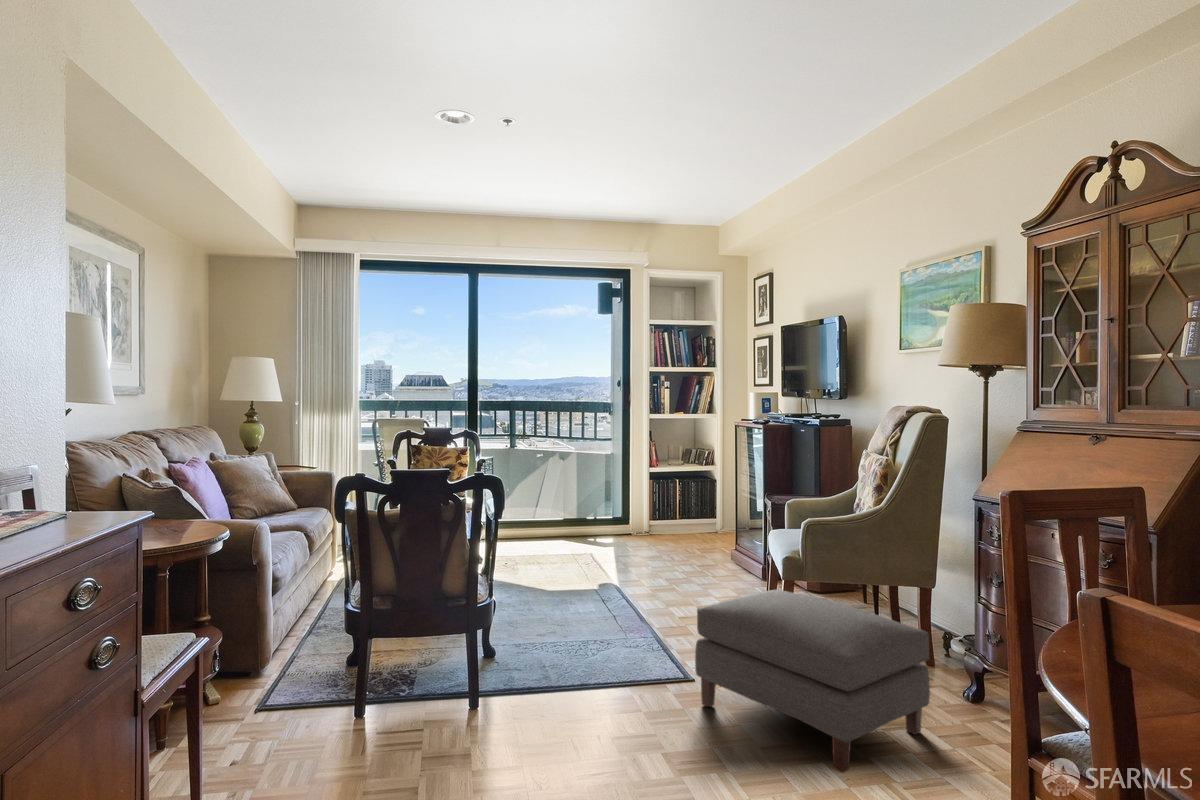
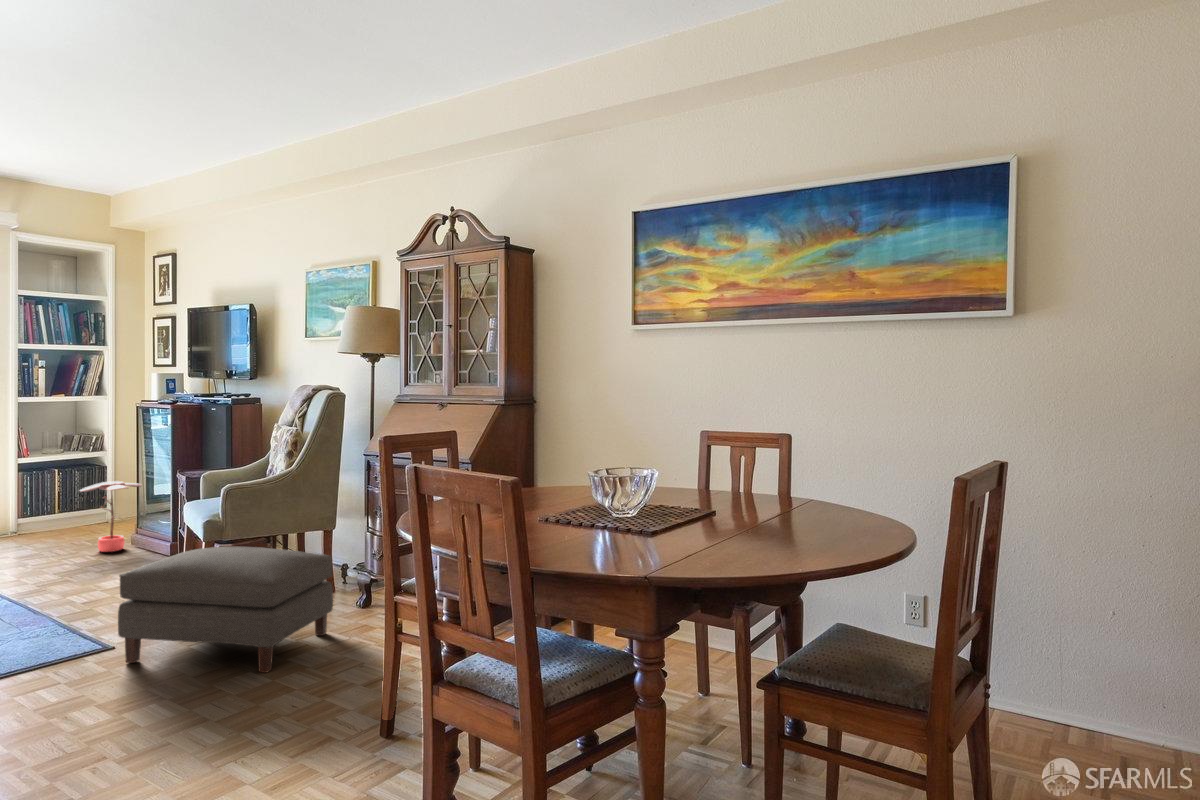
potted plant: none [689,496,740,564] -> present [80,481,142,552]

